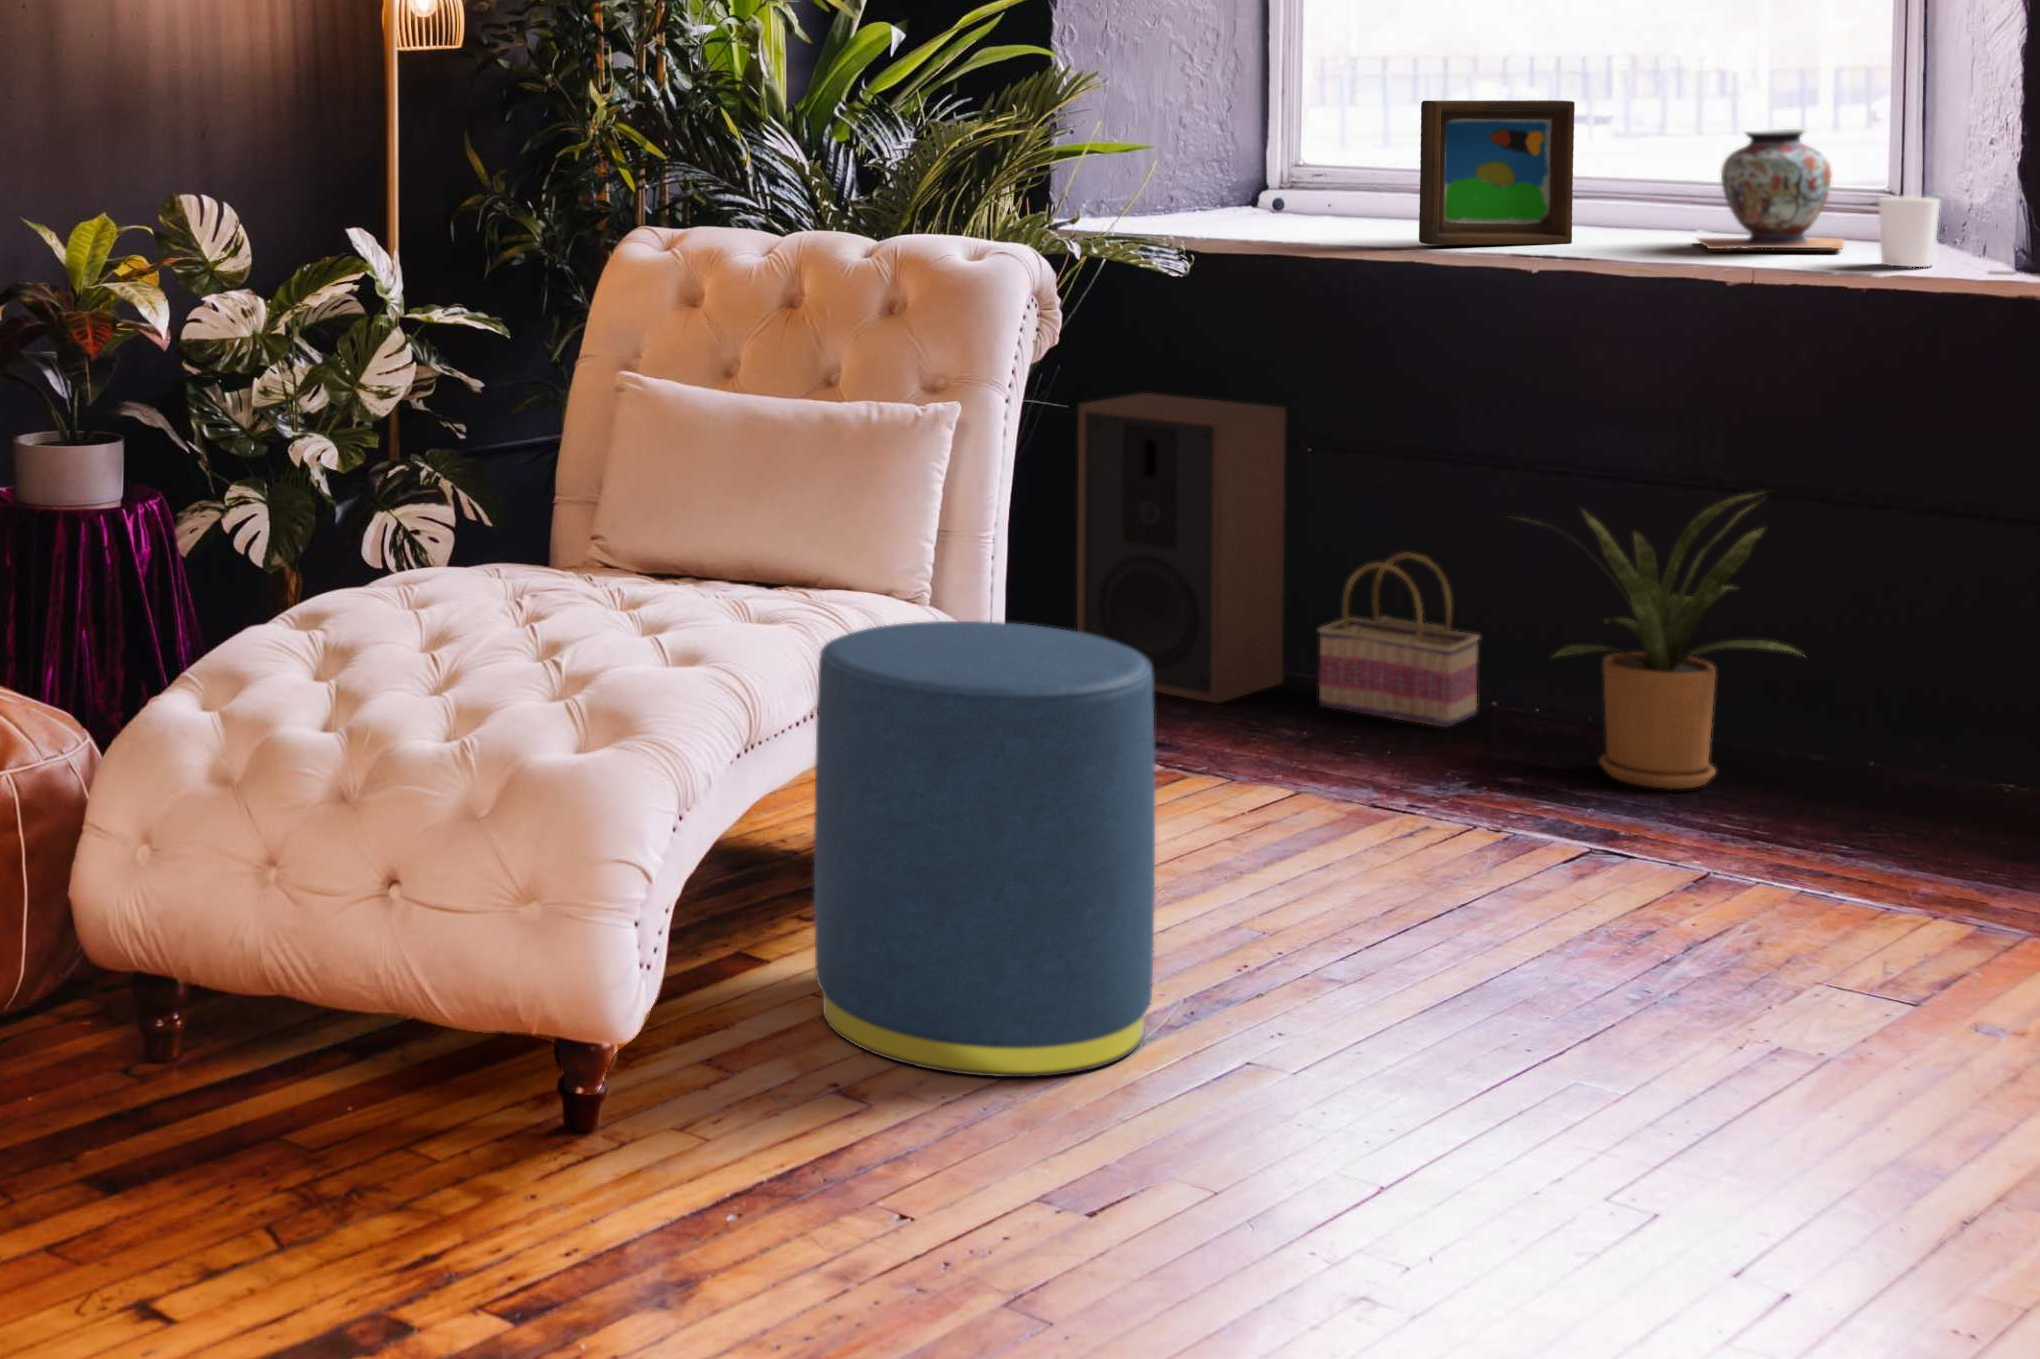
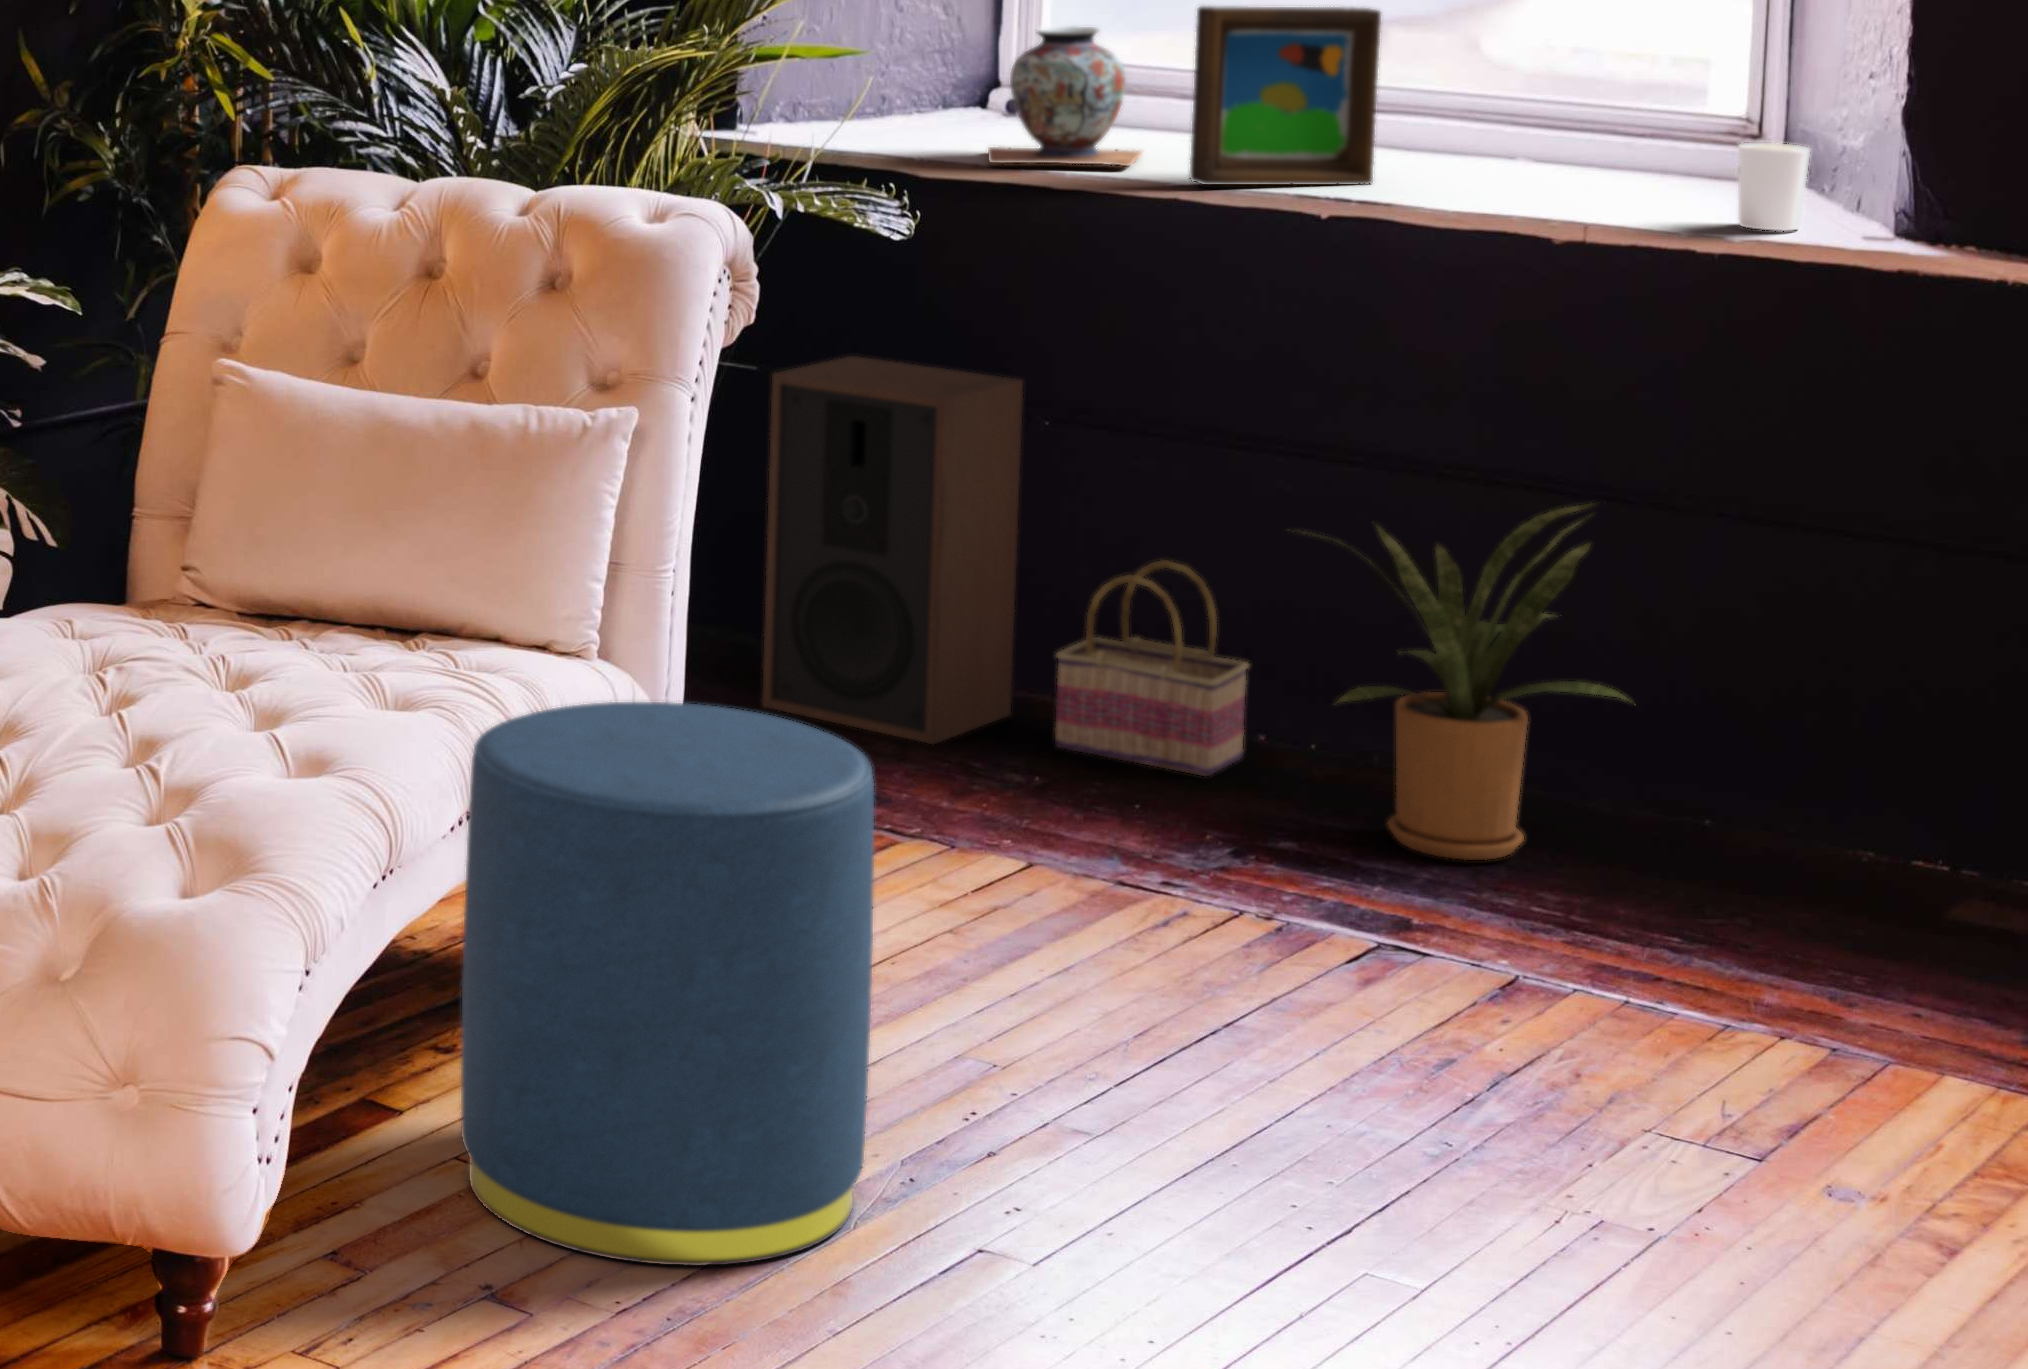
decorative vase: present [1698,129,1844,249] -> present [988,26,1142,166]

